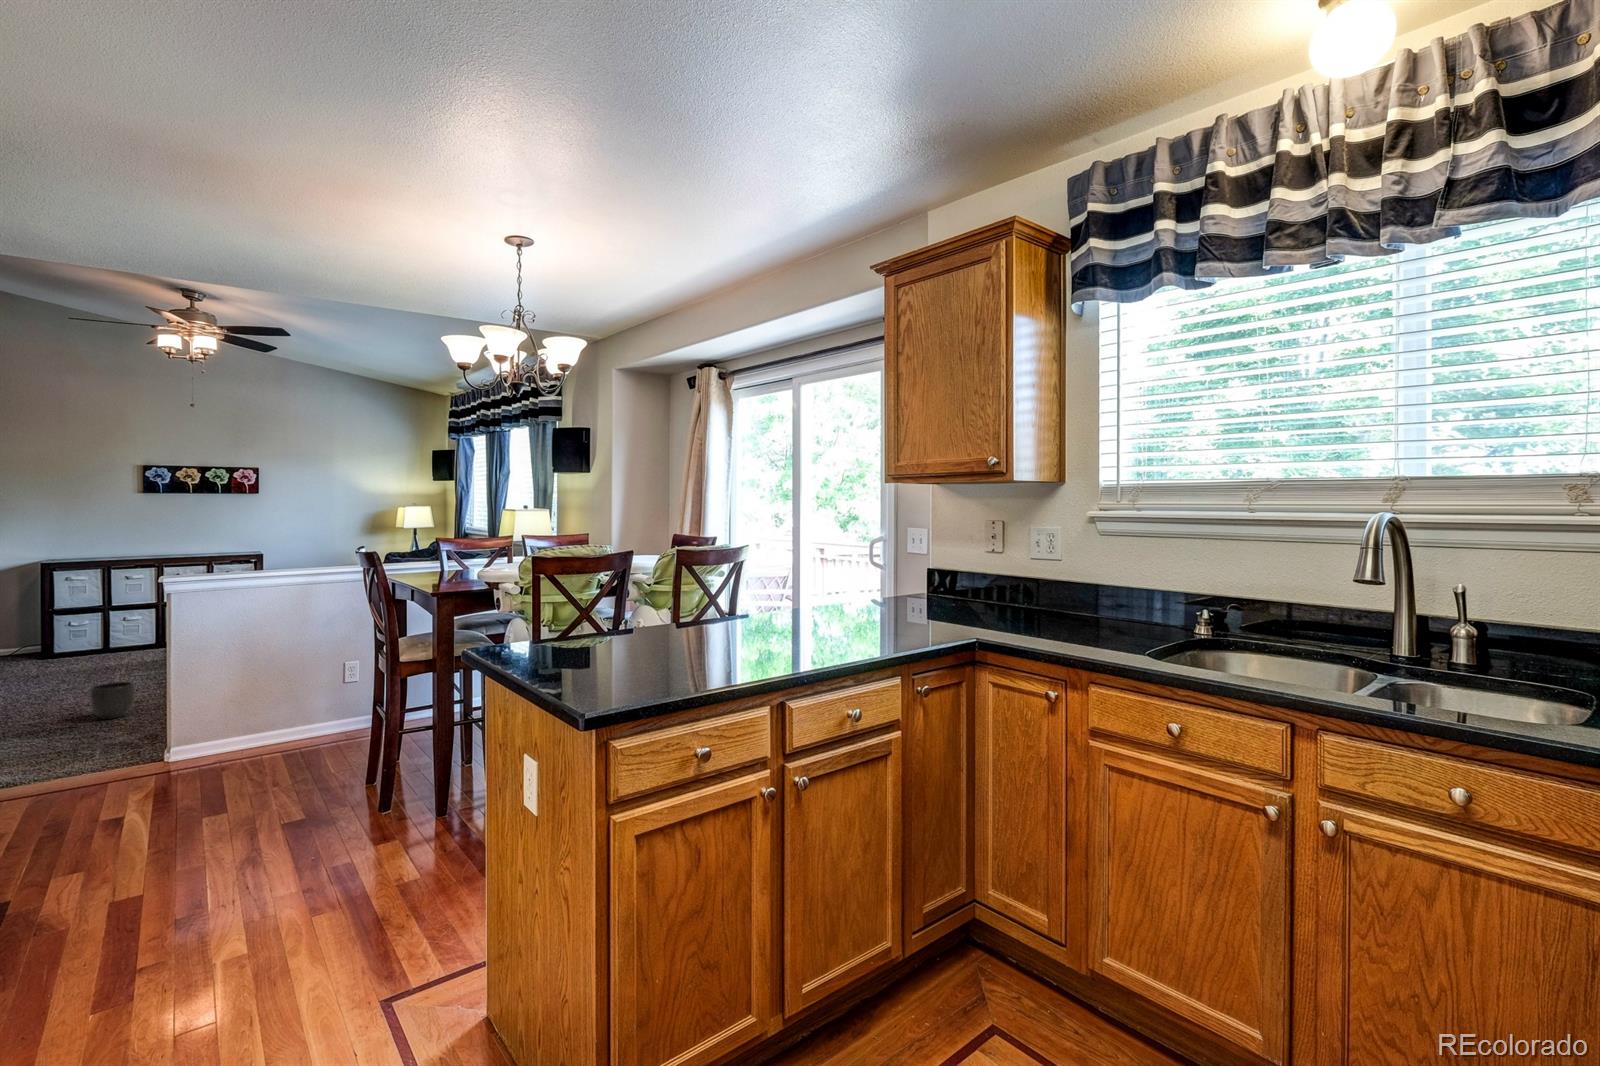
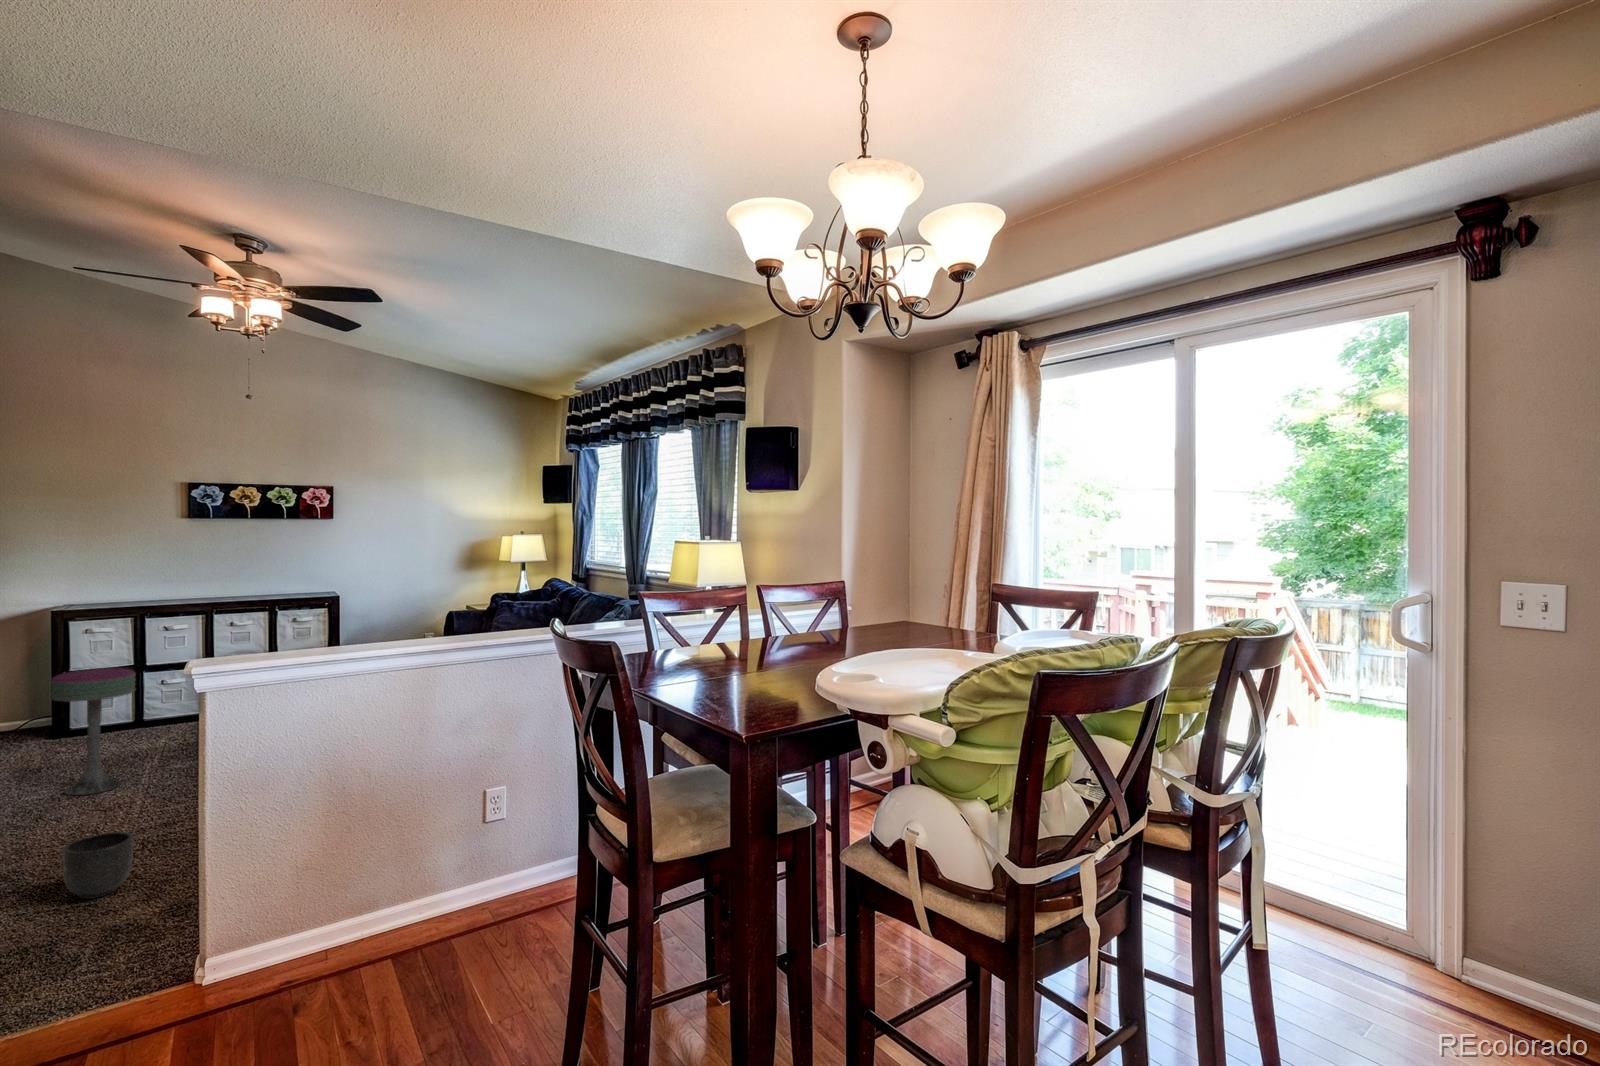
bar stool: none [55,596,116,681] -> present [51,668,136,795]

